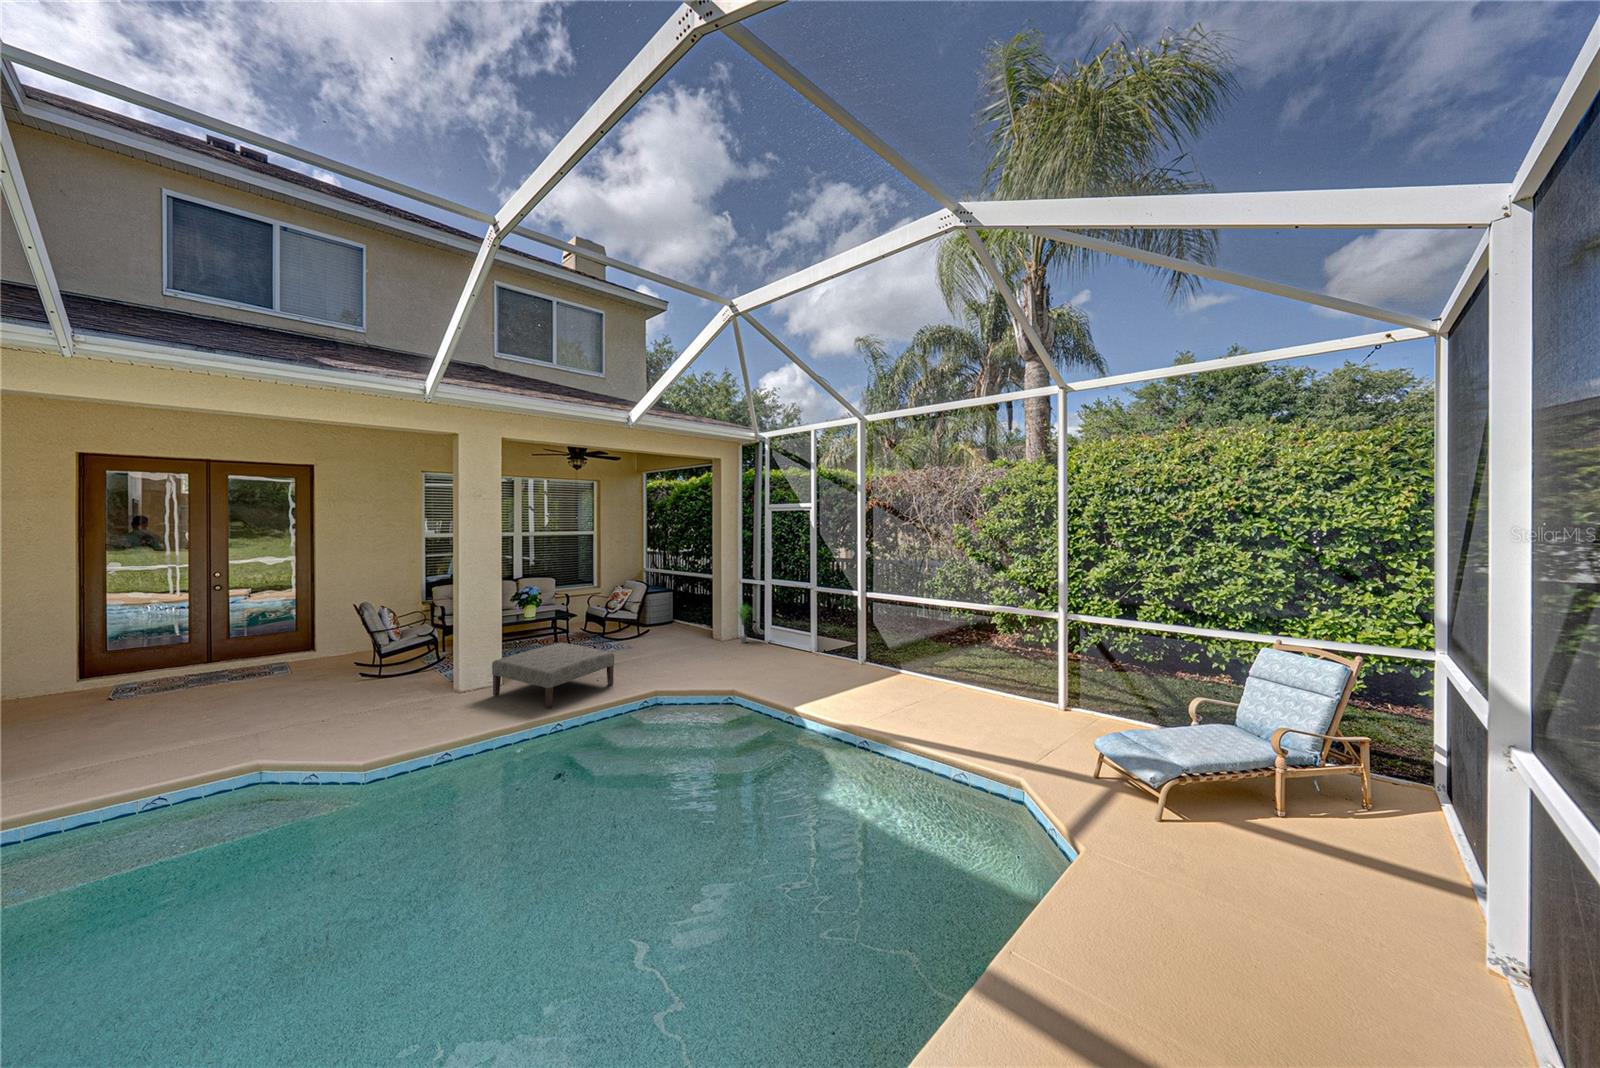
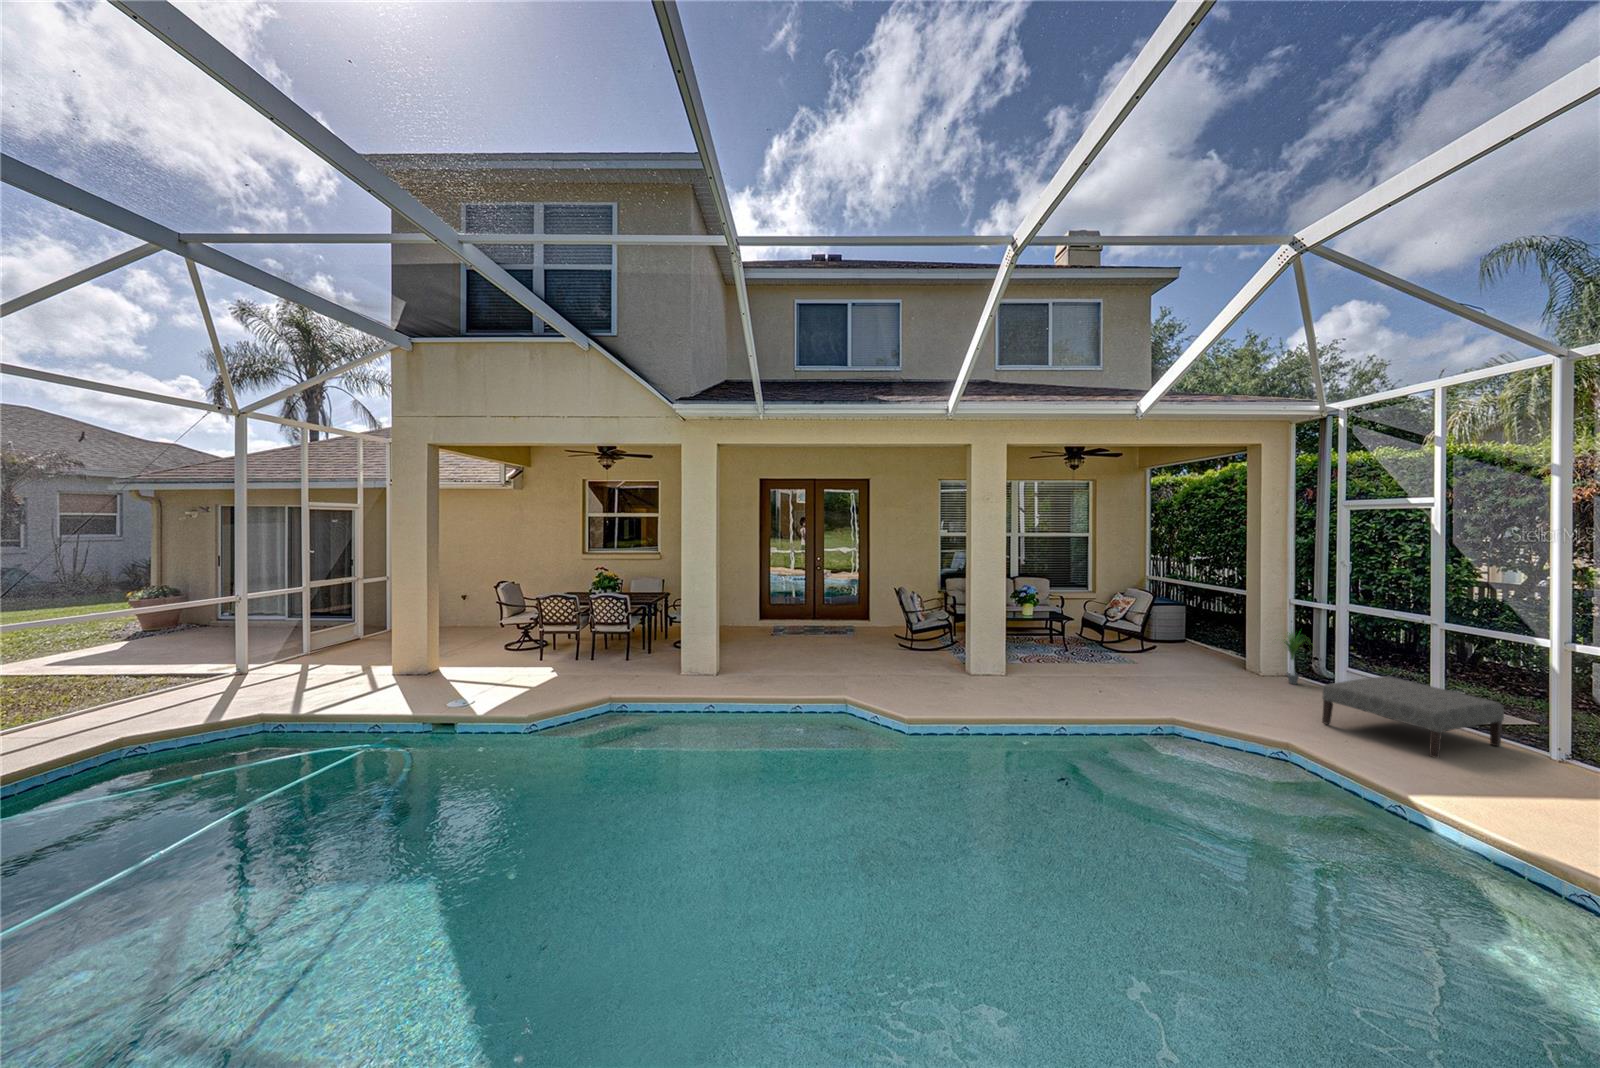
ottoman: present [492,643,614,709] -> present [1322,676,1504,758]

